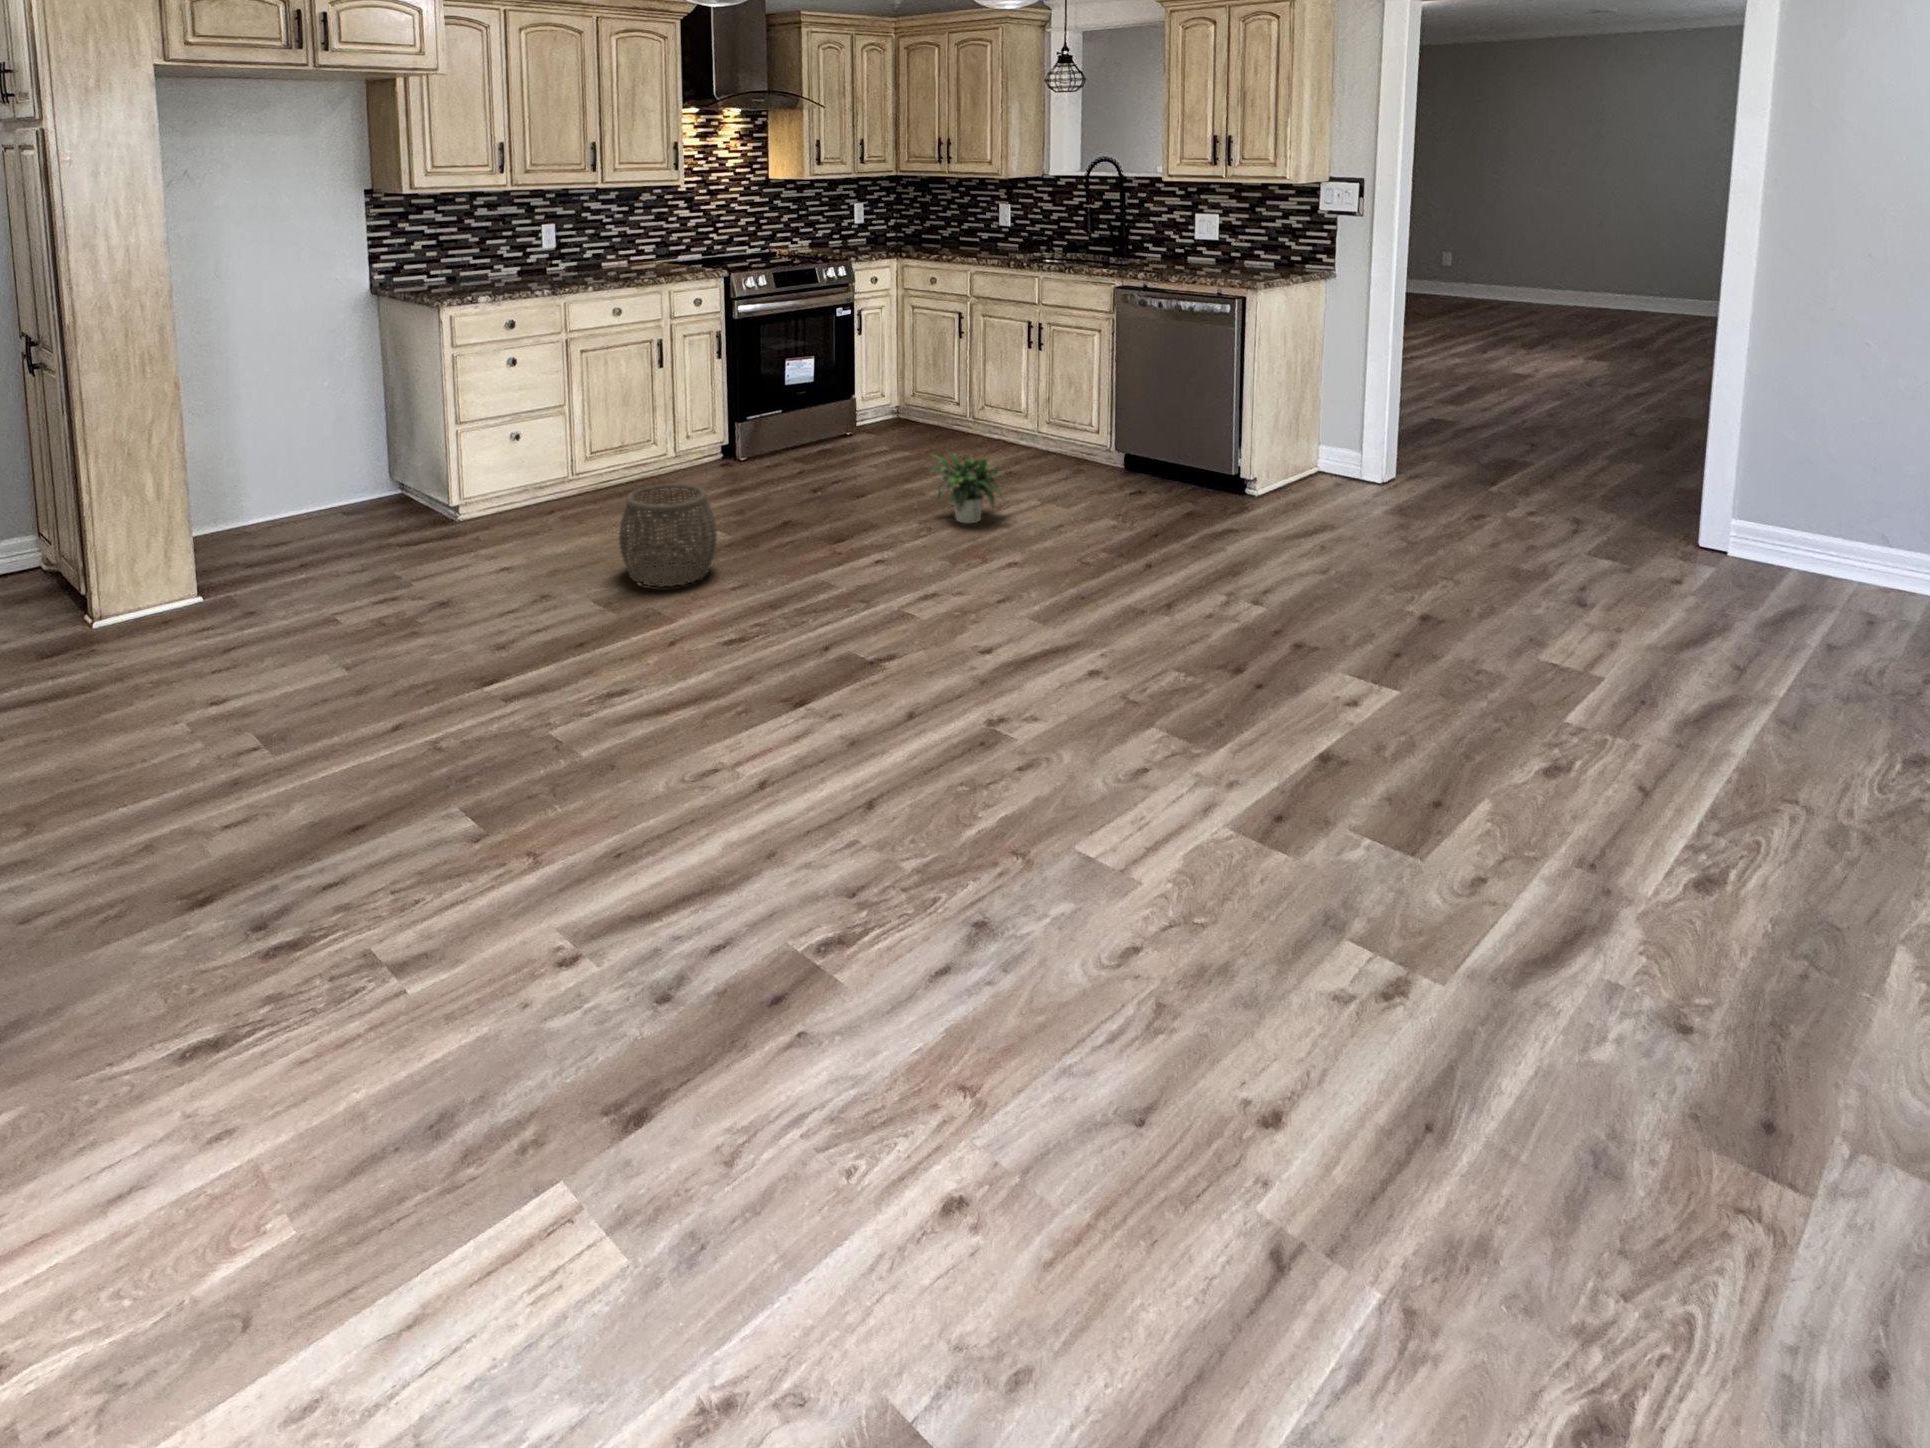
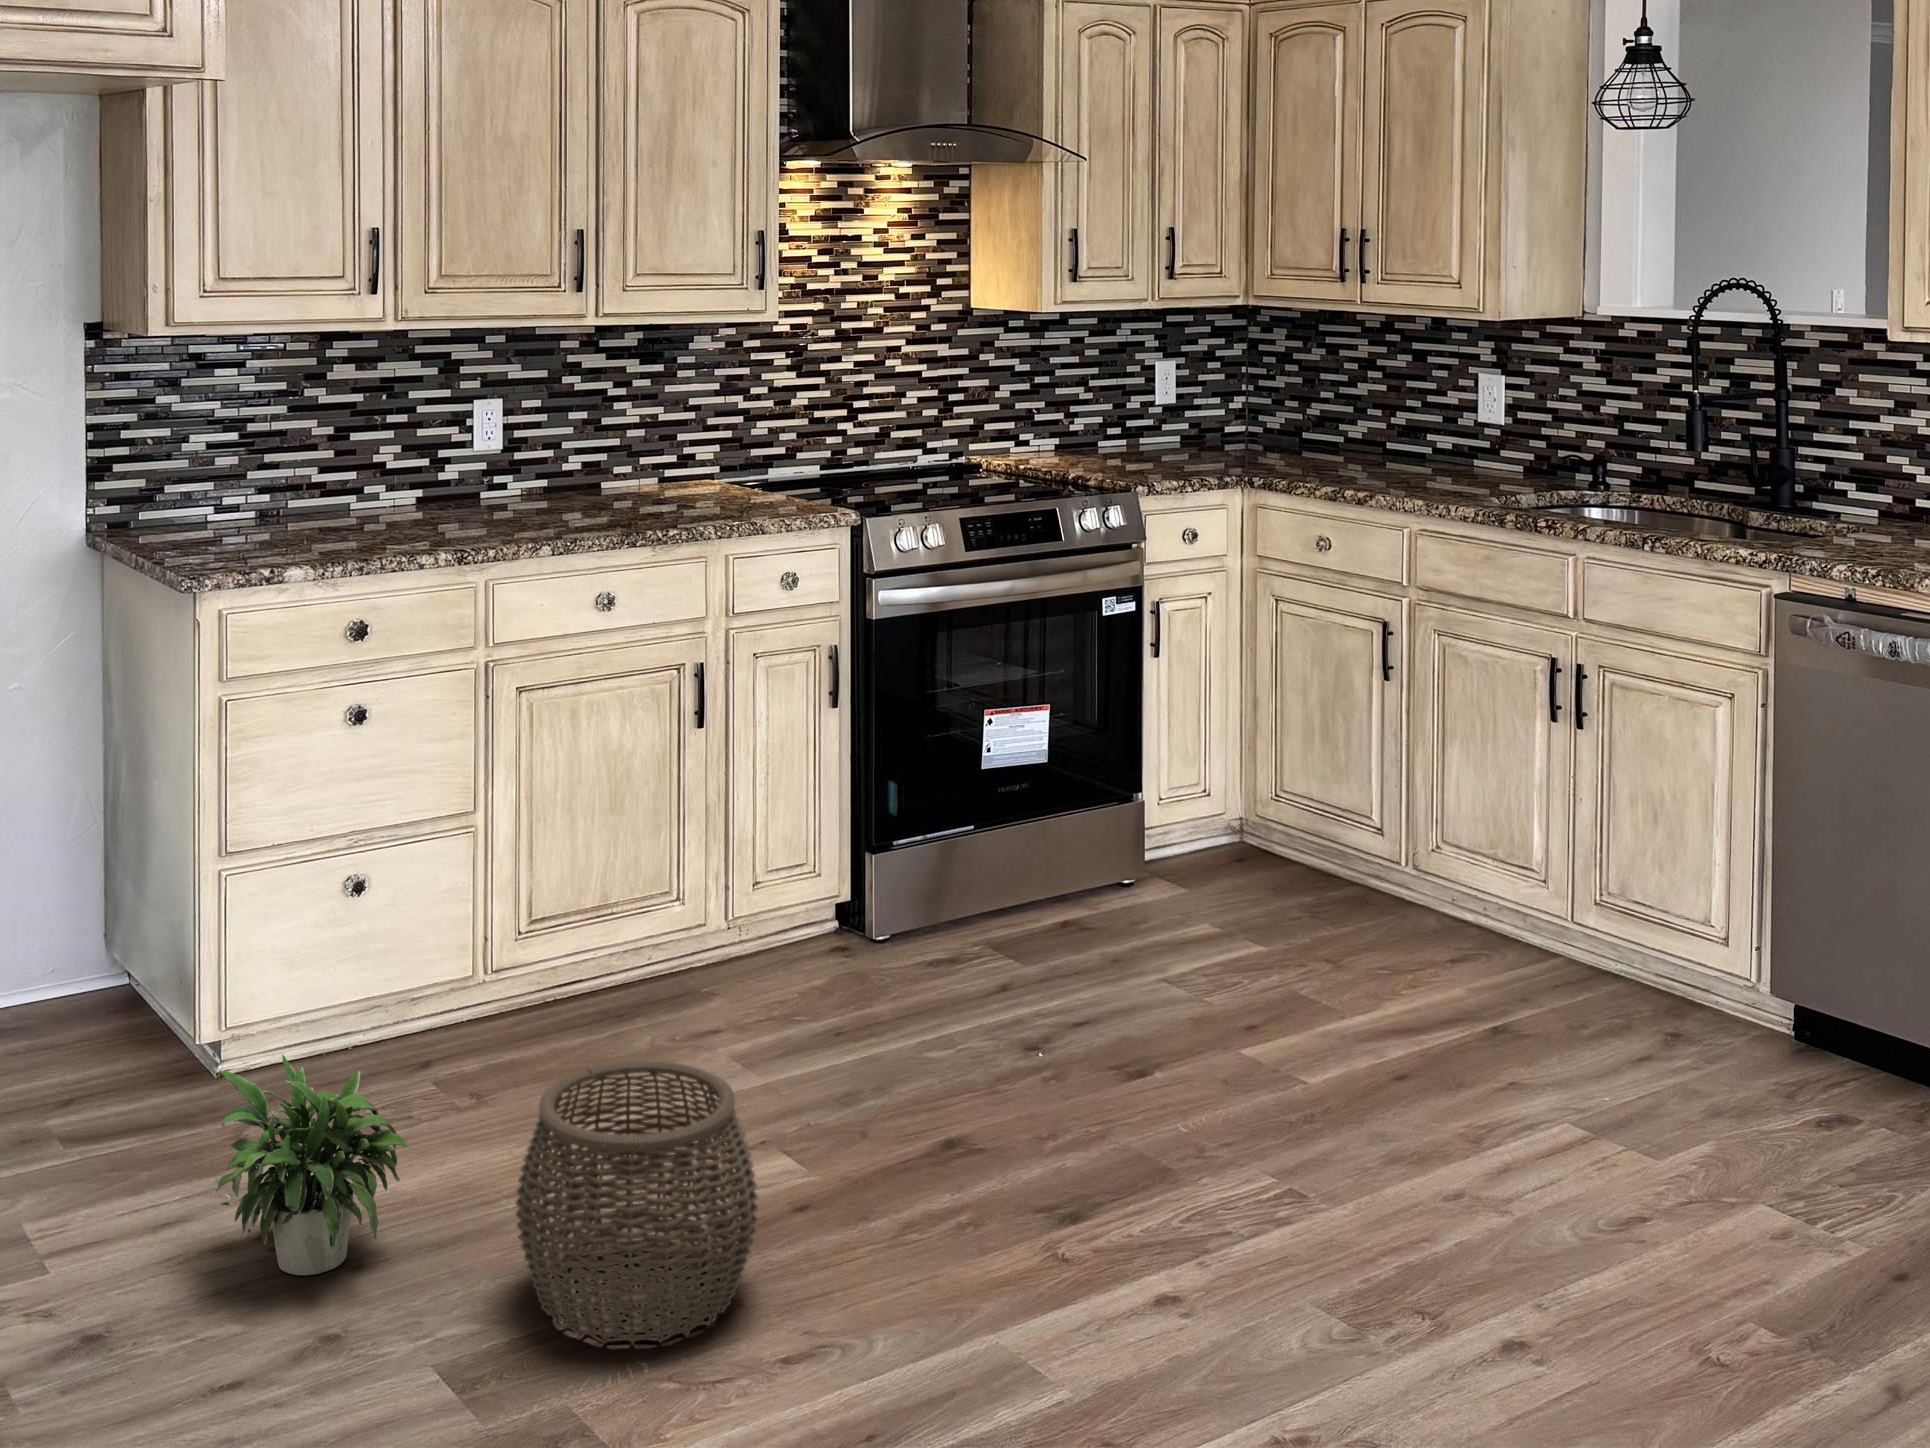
potted plant: present [930,450,1003,523] -> present [216,1055,410,1275]

